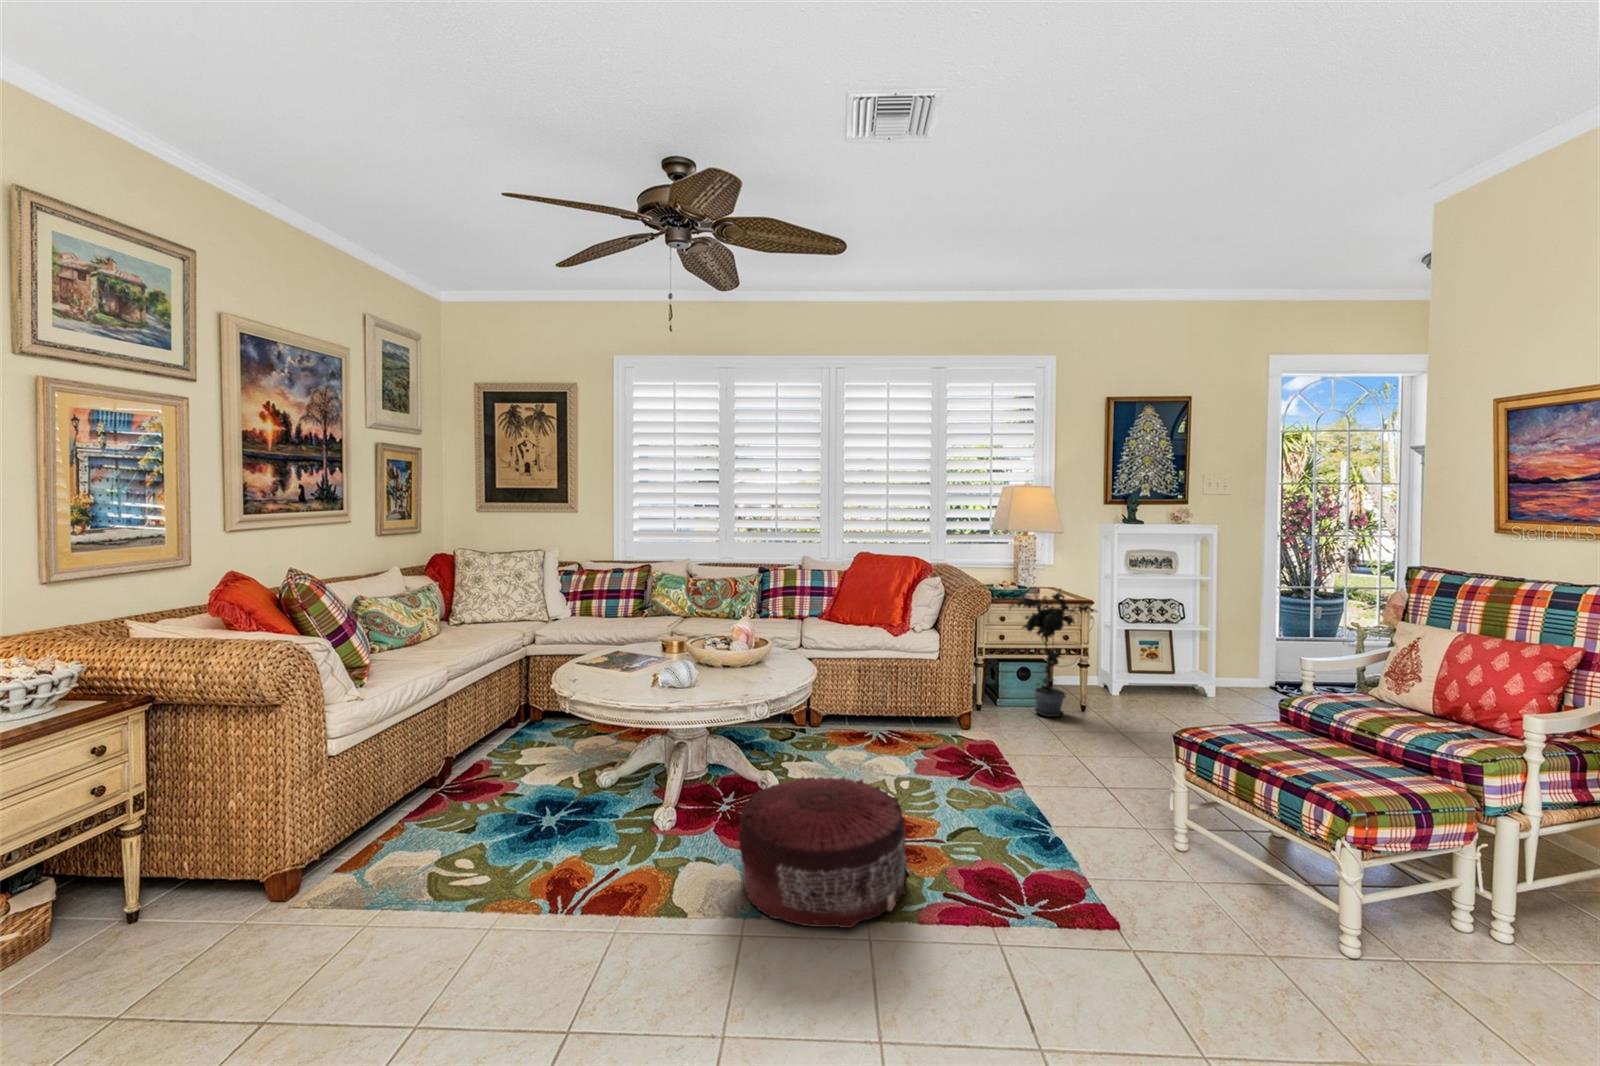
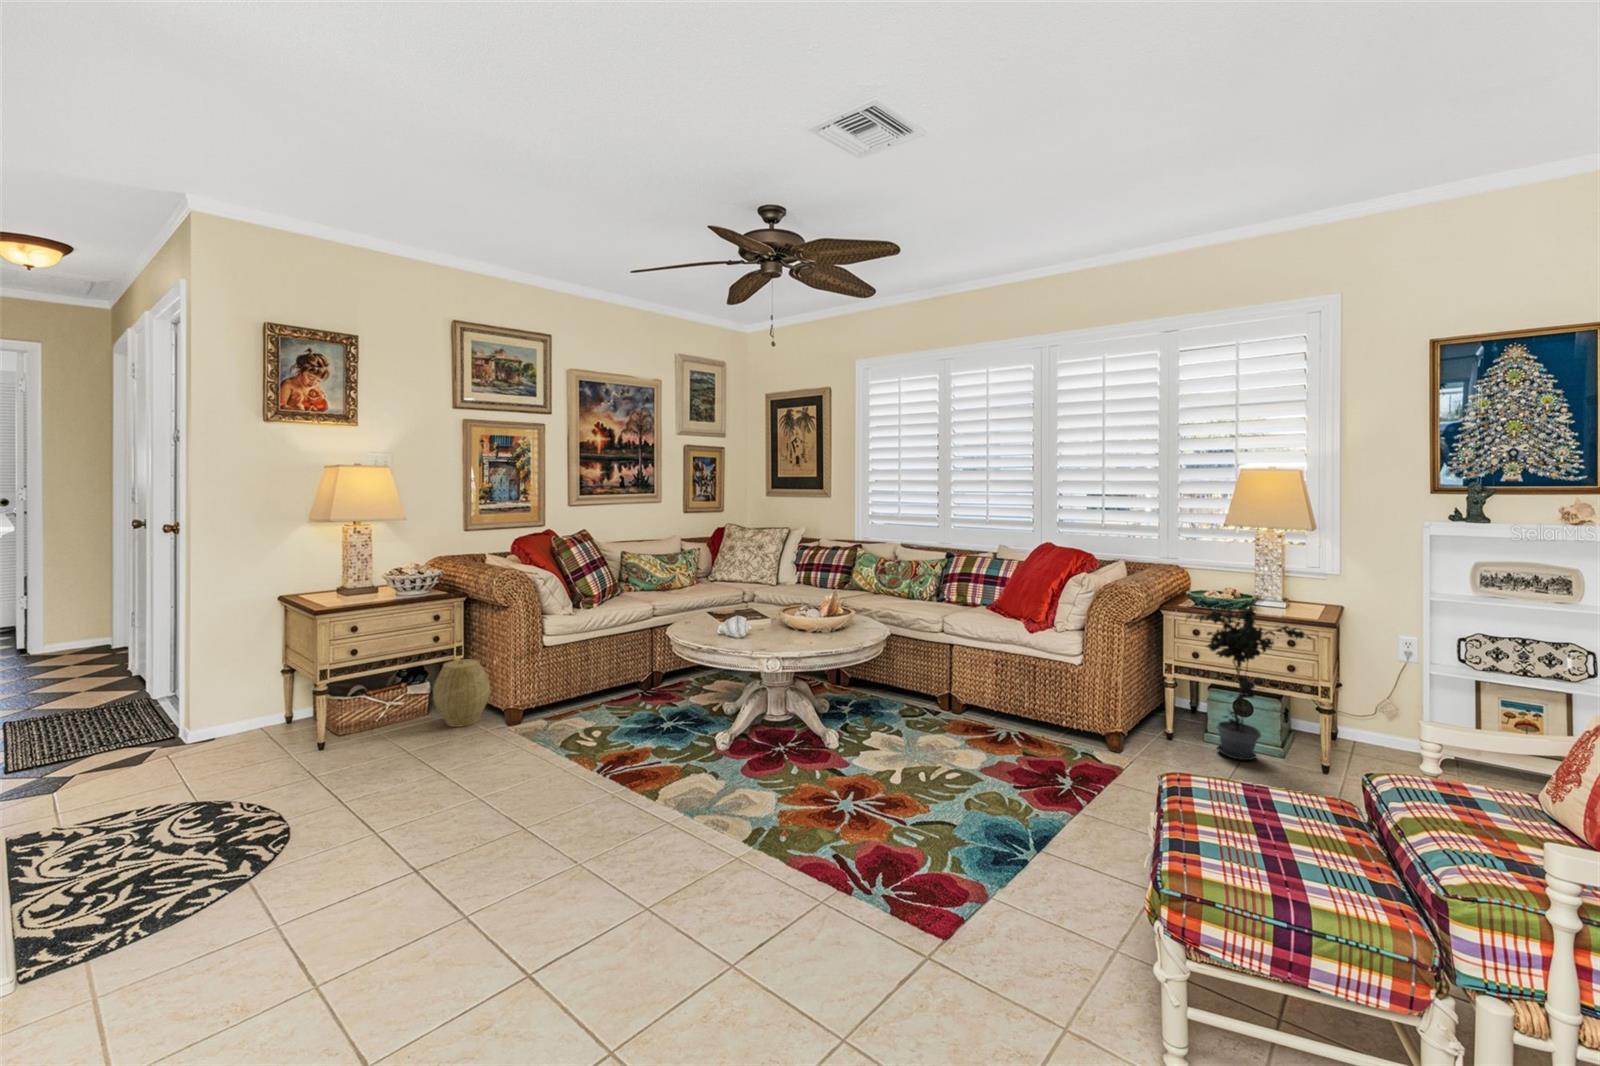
pouf: present [737,777,910,928] -> none [697,723,836,842]
woven basket: none [109,817,235,953] -> present [433,659,490,727]

